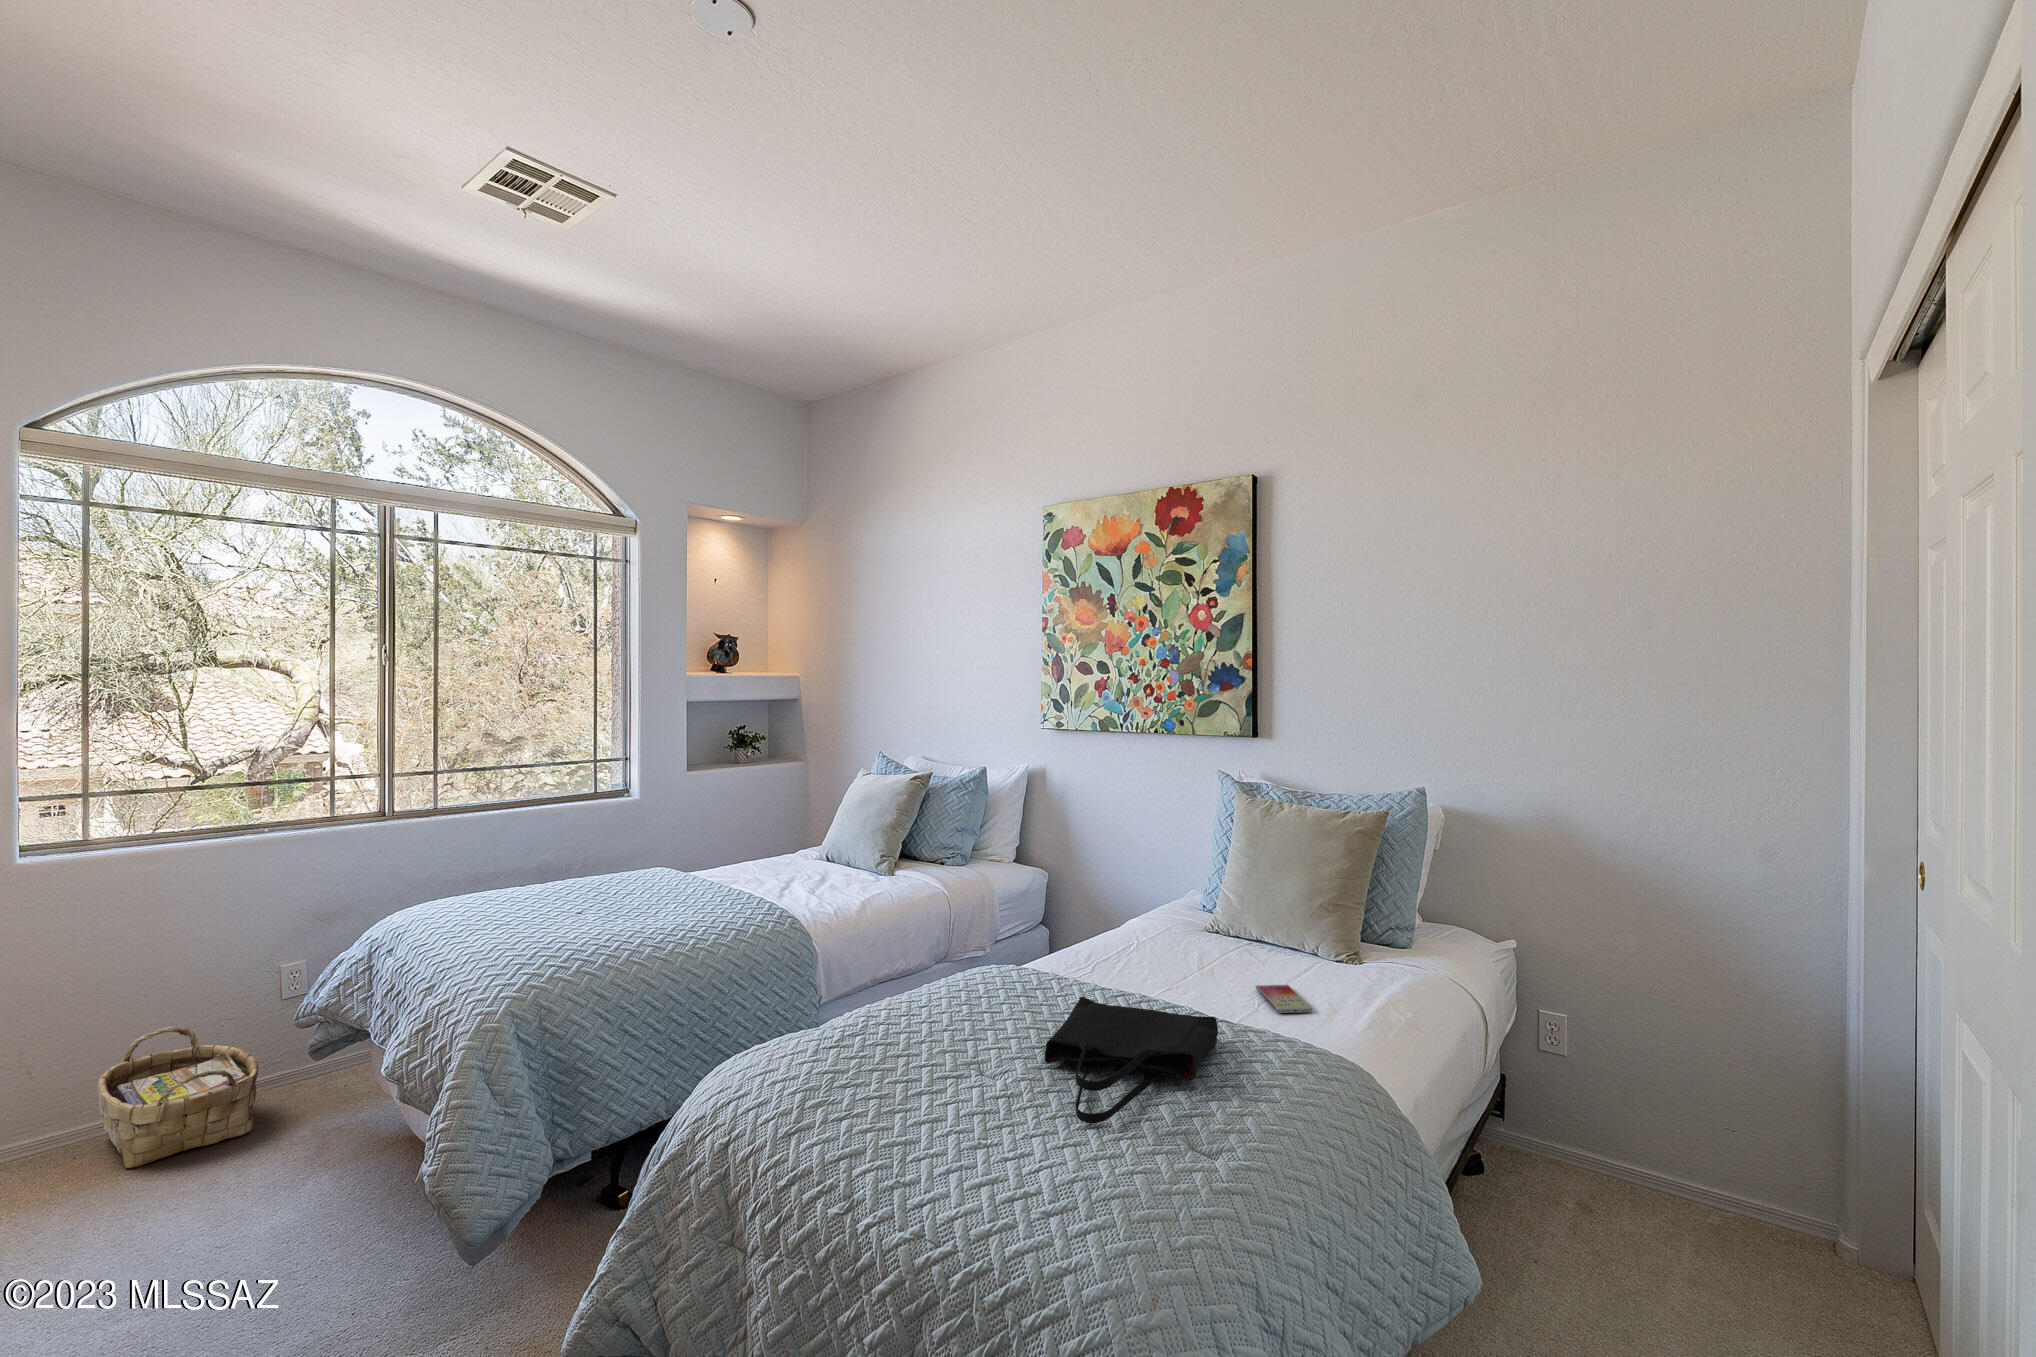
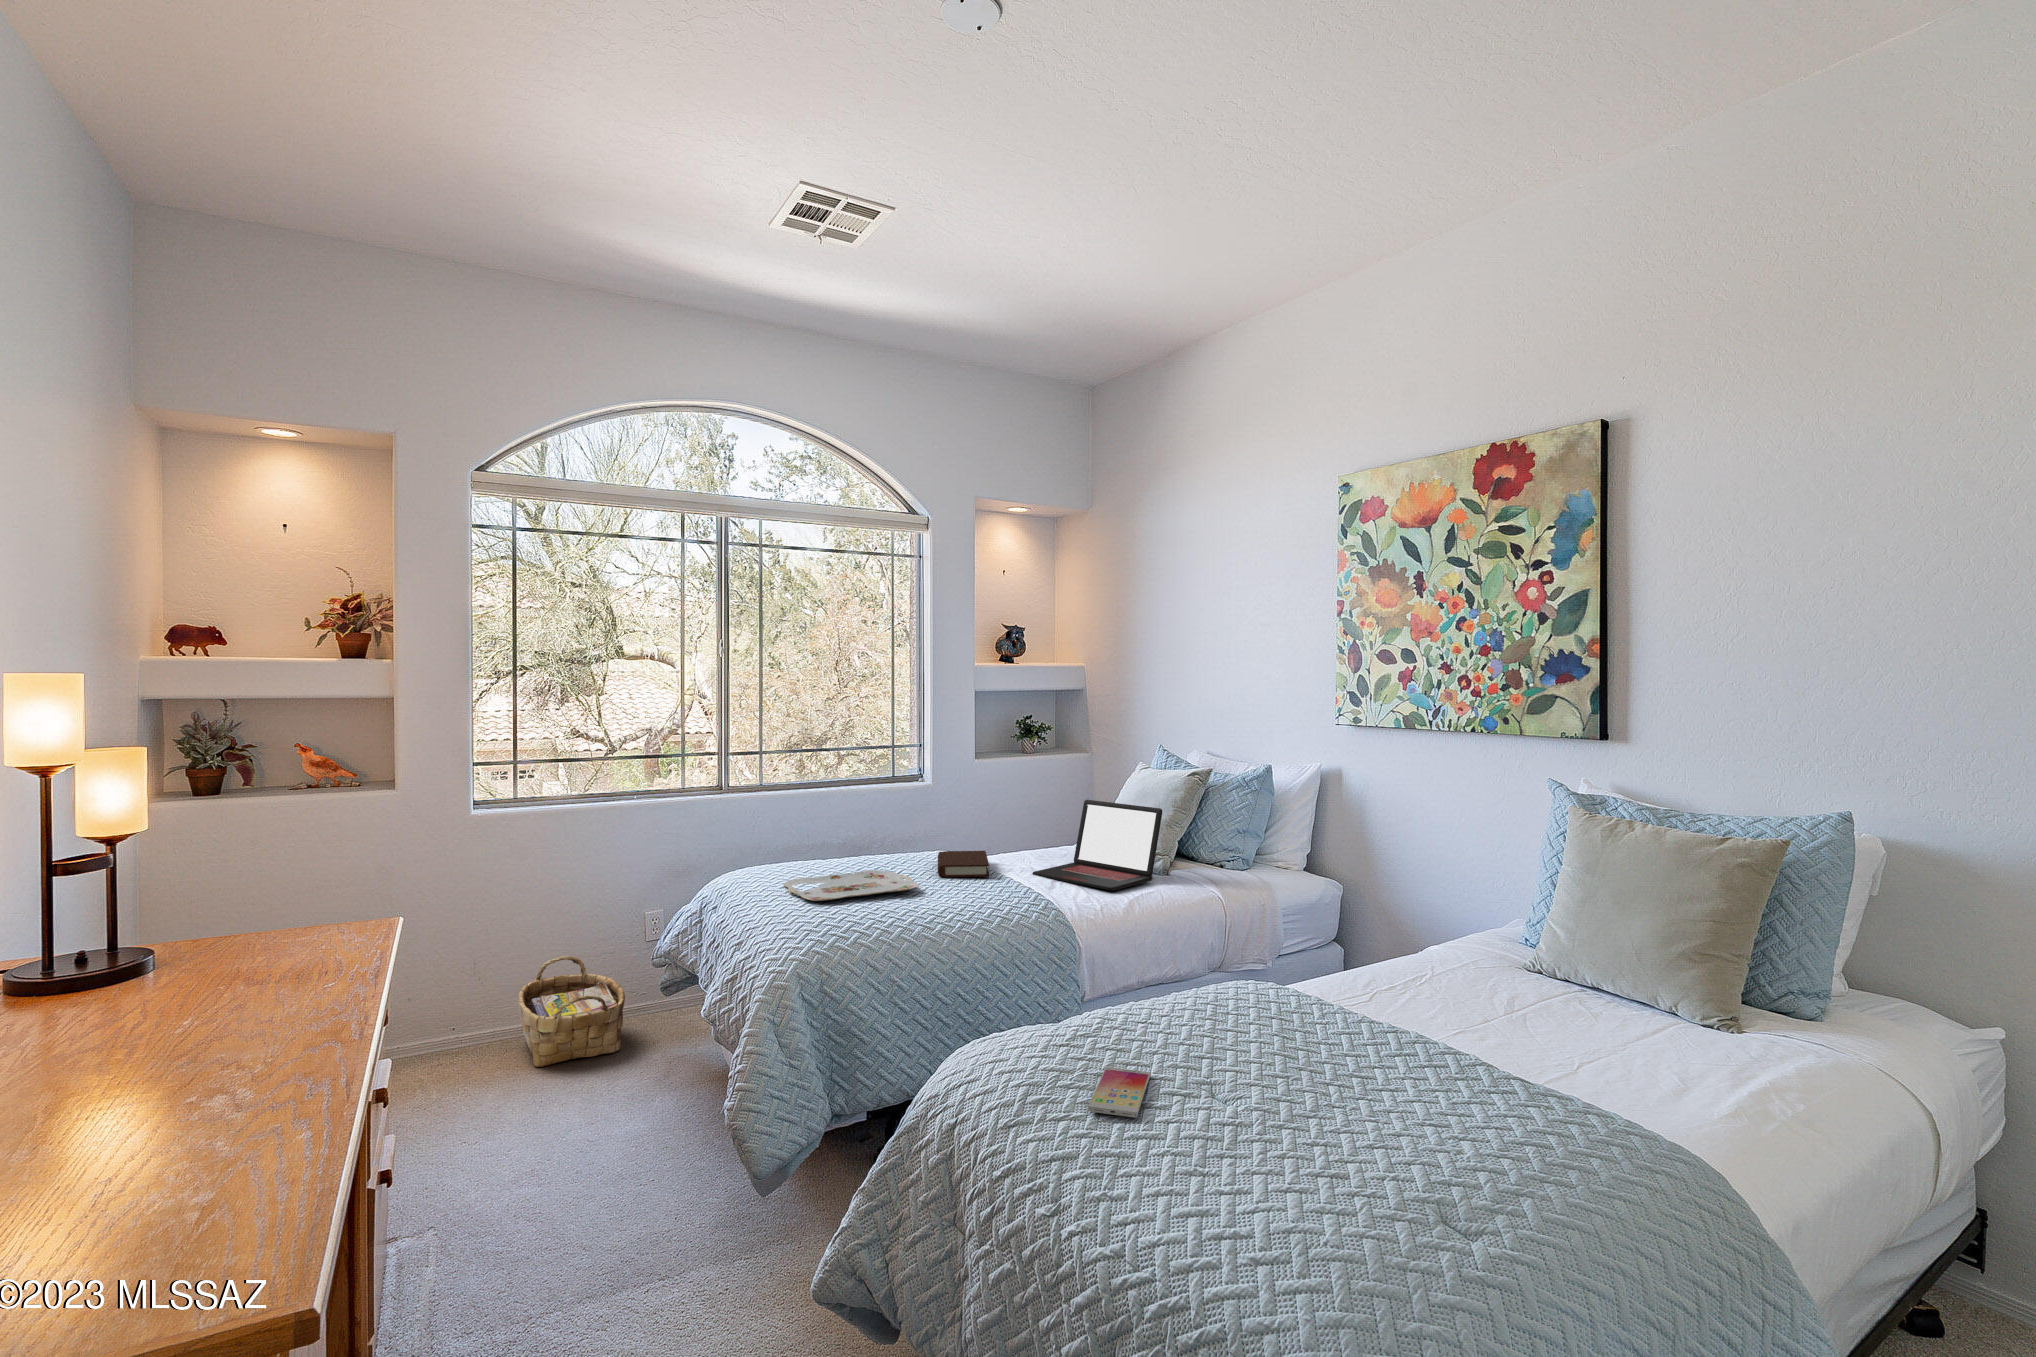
laptop: none [760,807,888,894] -> present [1033,800,1162,891]
book: none [656,864,715,894] -> present [938,851,989,877]
serving tray: none [480,893,642,931] -> present [784,870,919,901]
smartphone: present [1256,985,1312,1013] -> present [1088,1067,1151,1117]
tote bag: present [1045,997,1218,1123] -> none [1285,1027,1504,1171]

